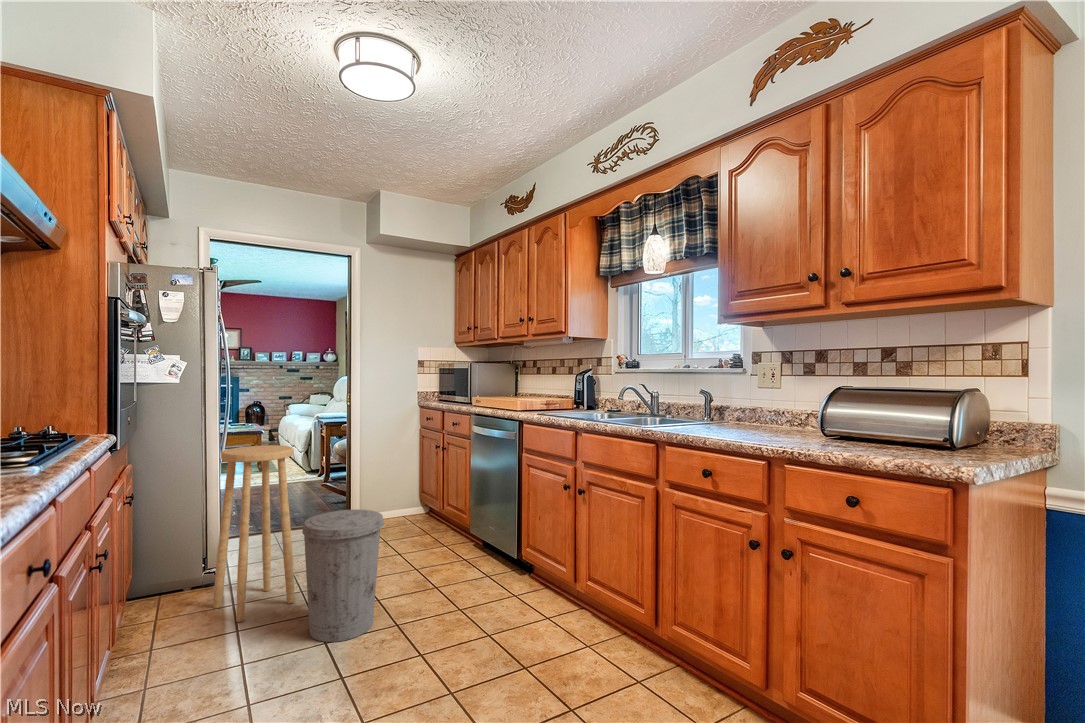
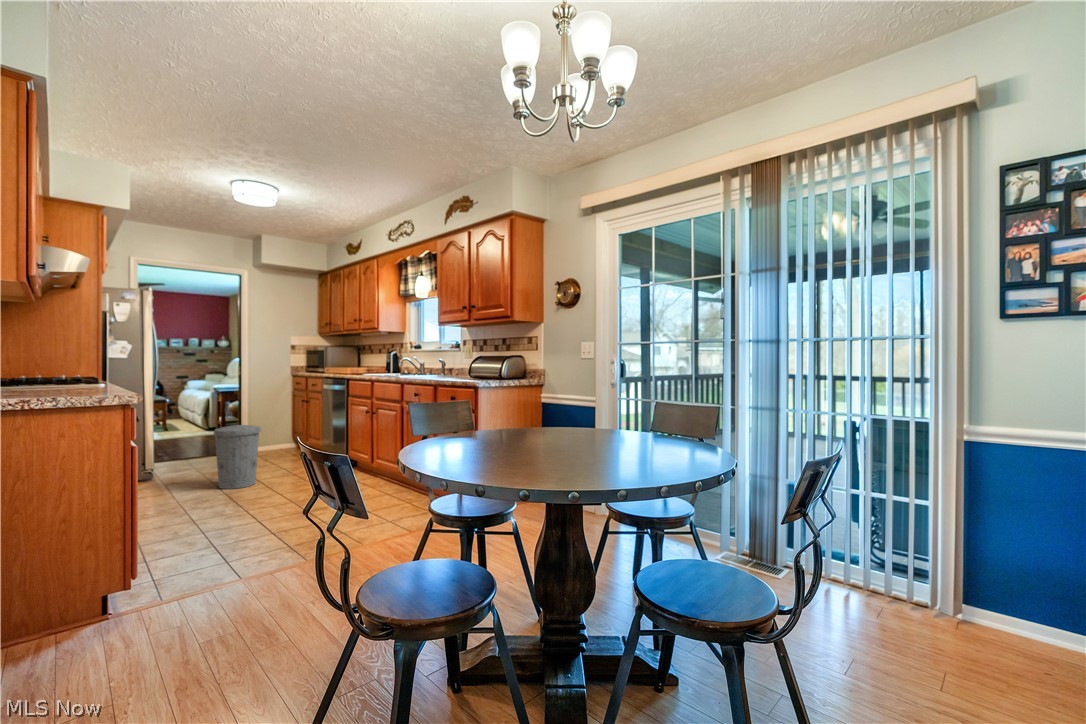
stool: present [213,445,295,622] -> none [157,393,208,486]

